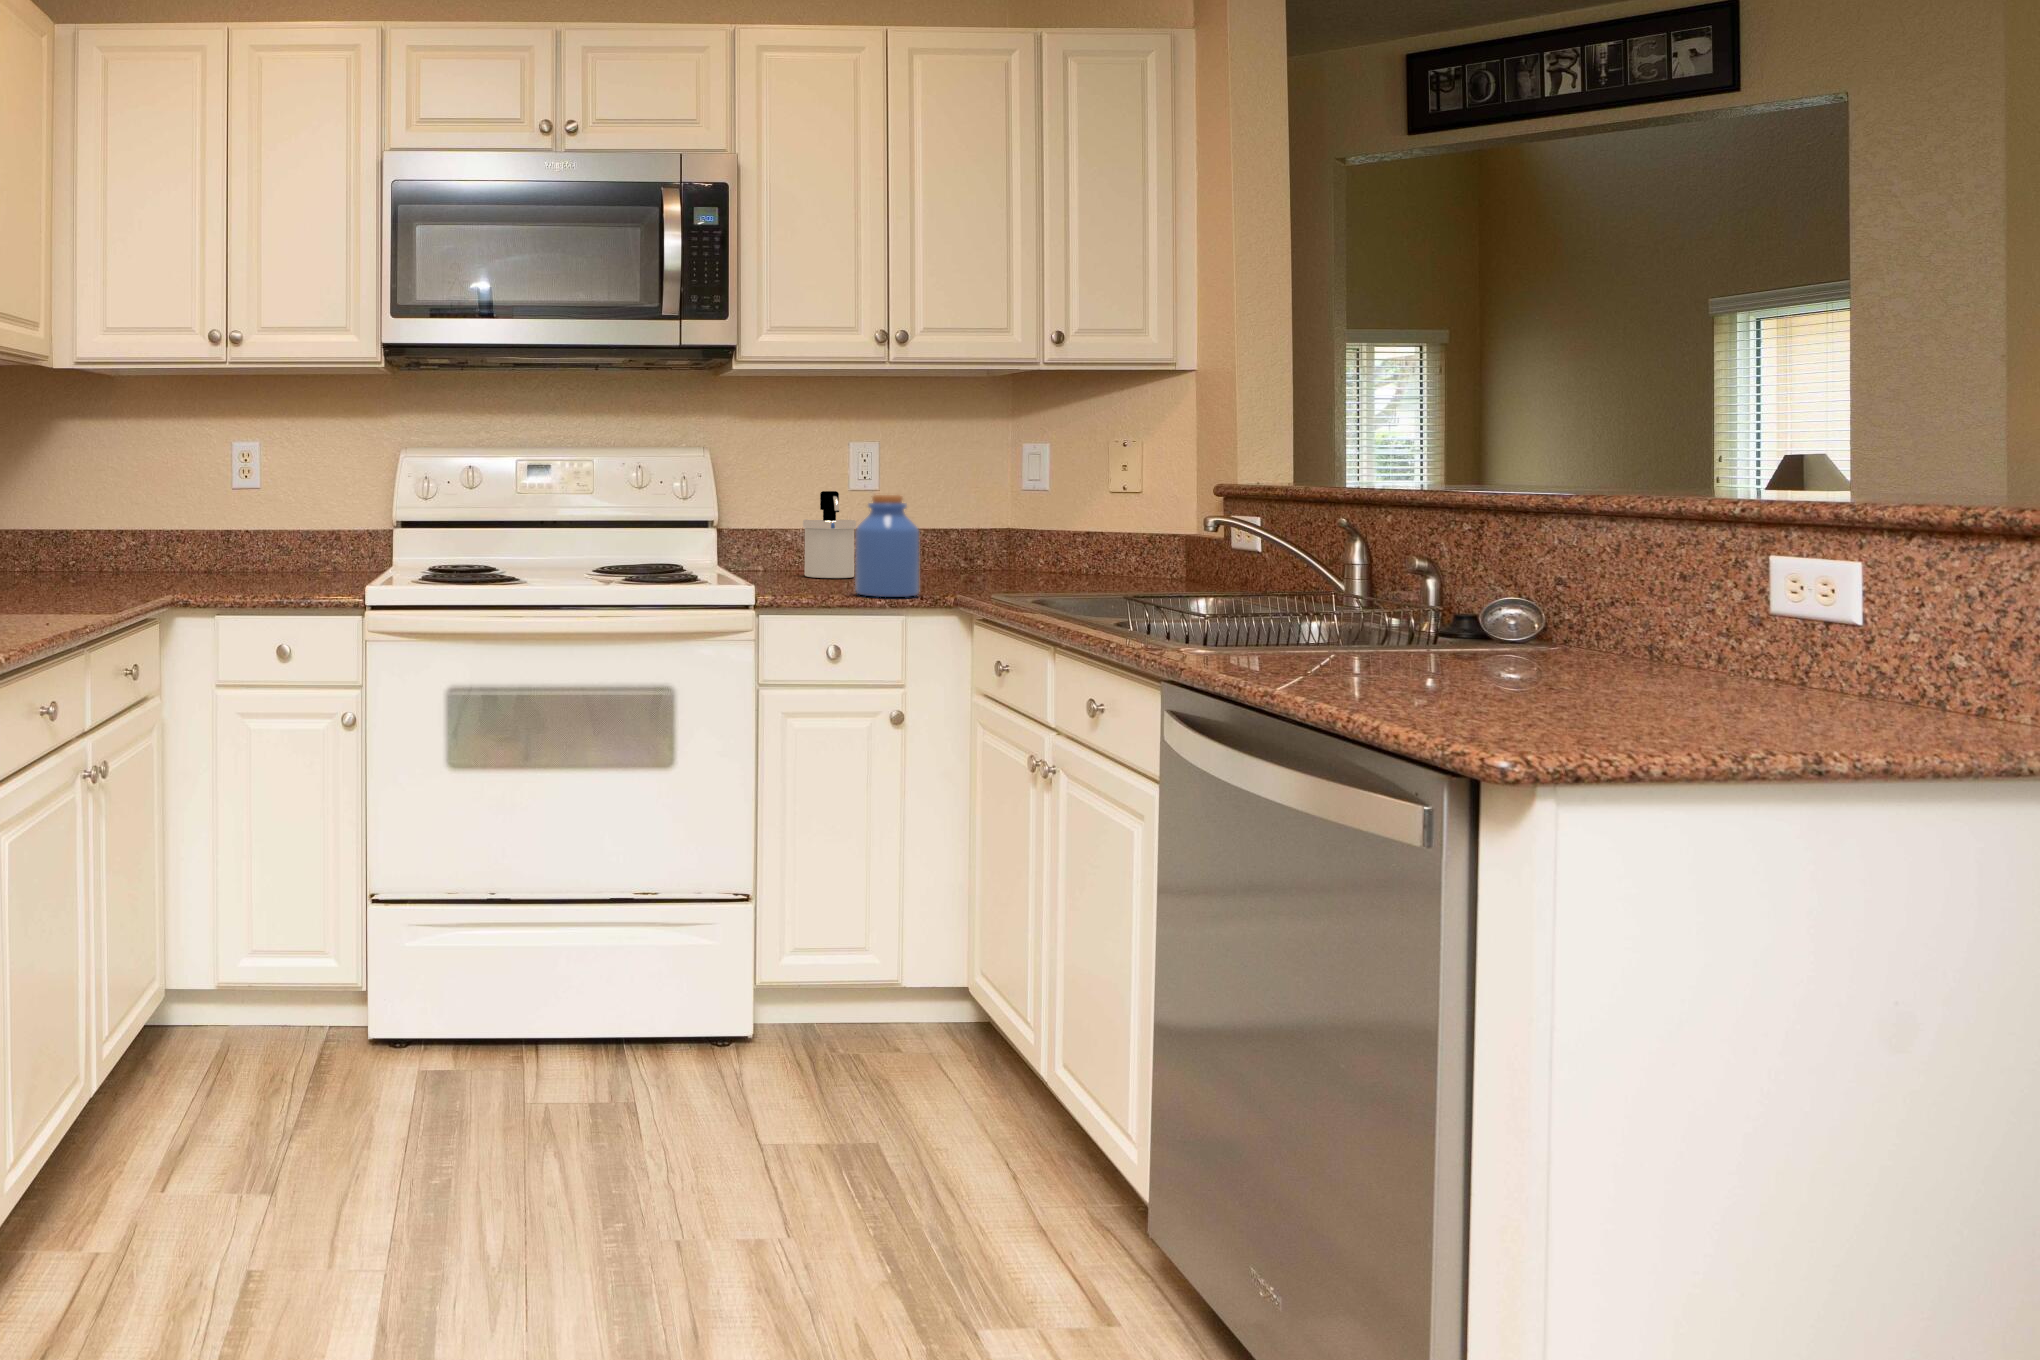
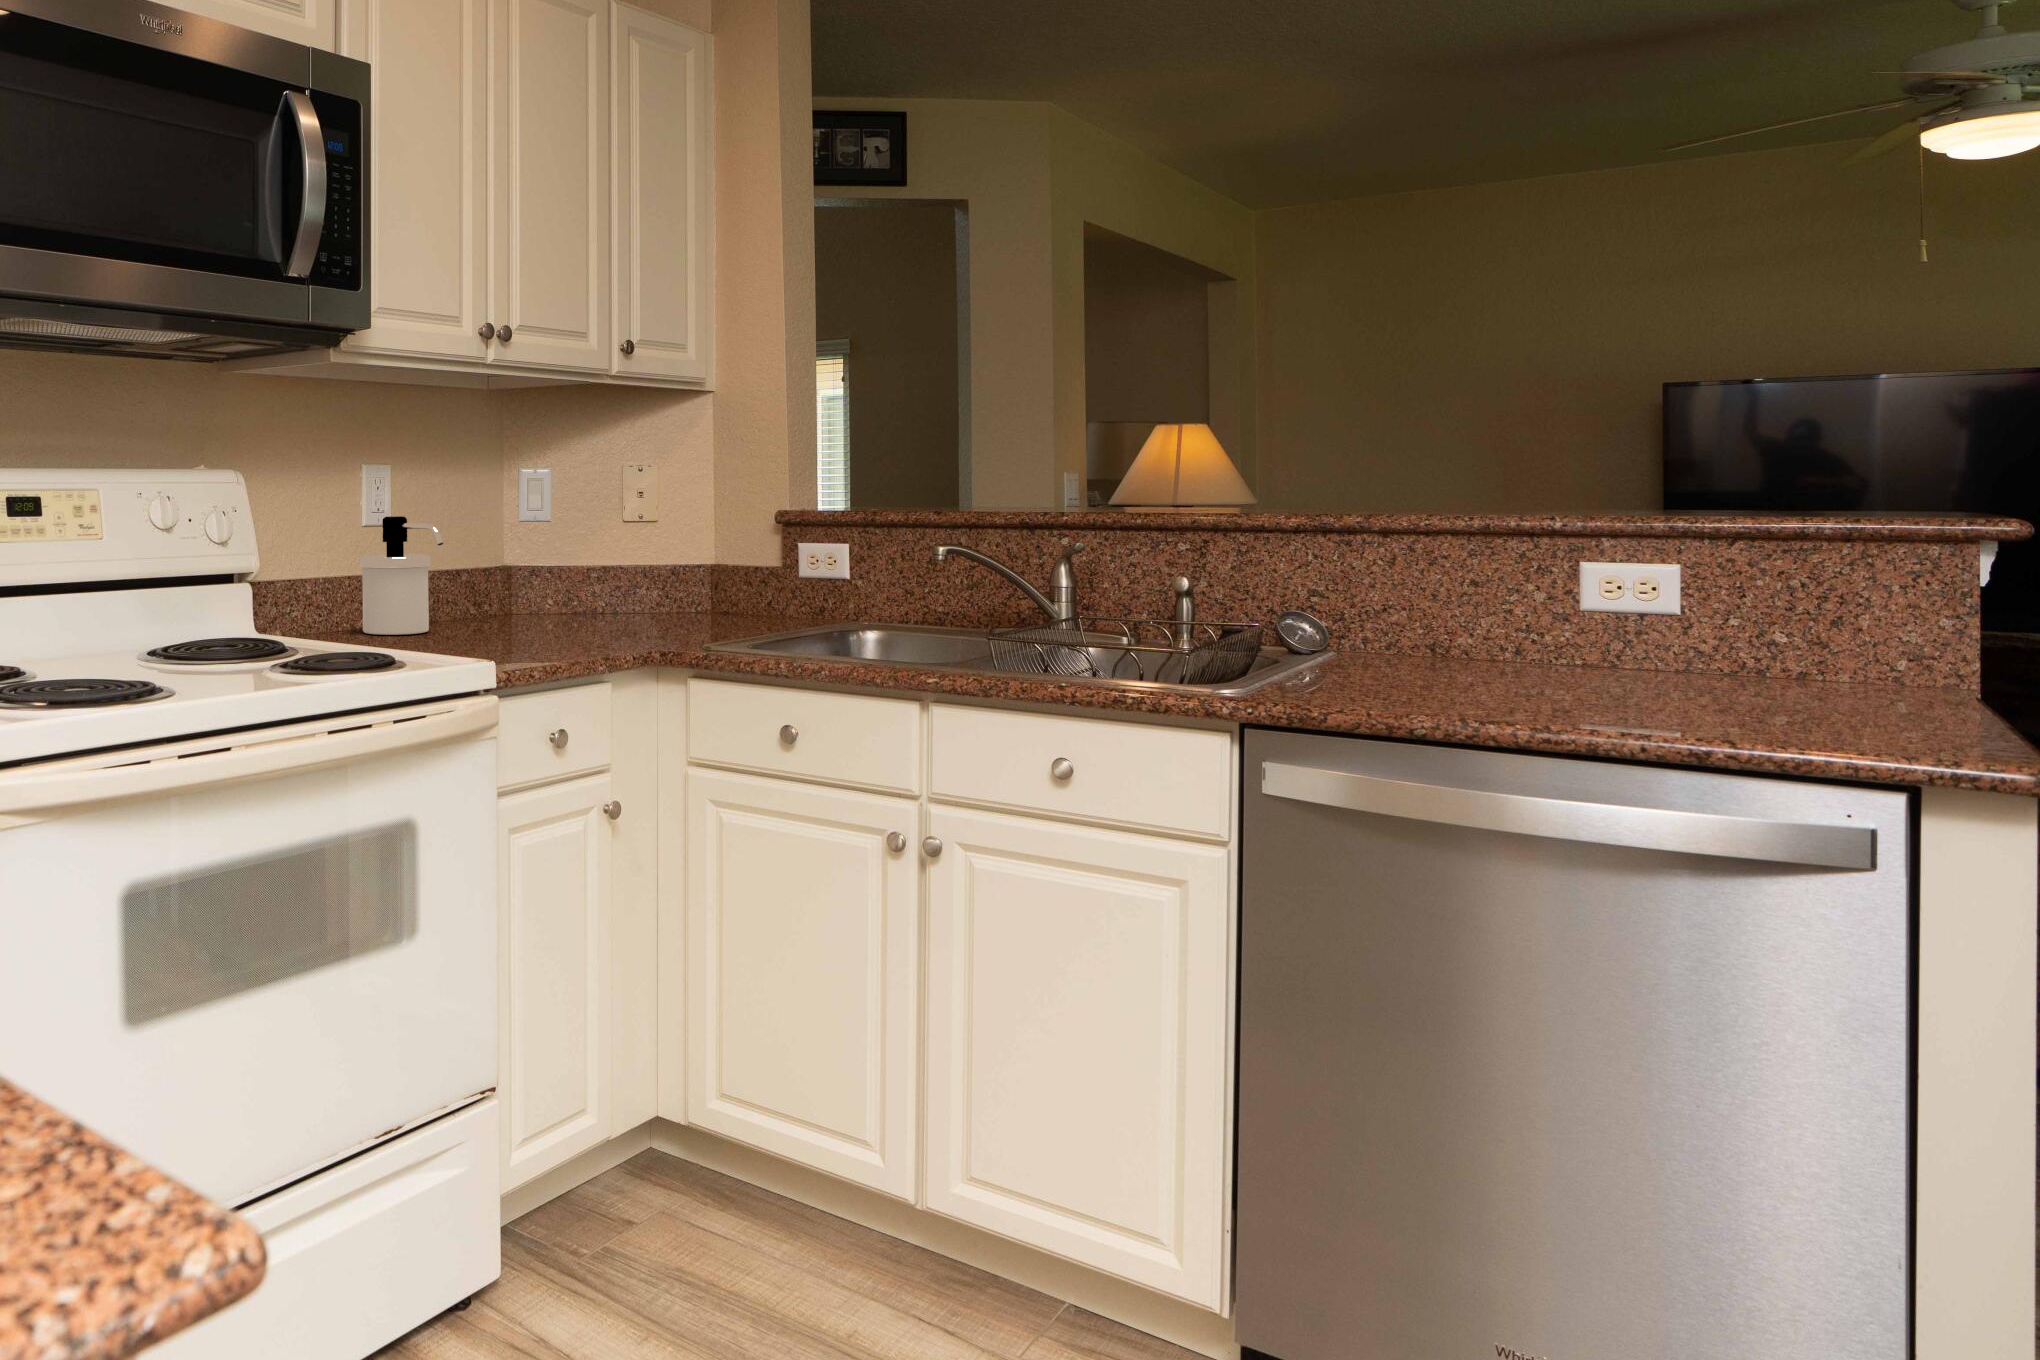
jar: present [855,495,920,597] -> none [566,522,648,657]

